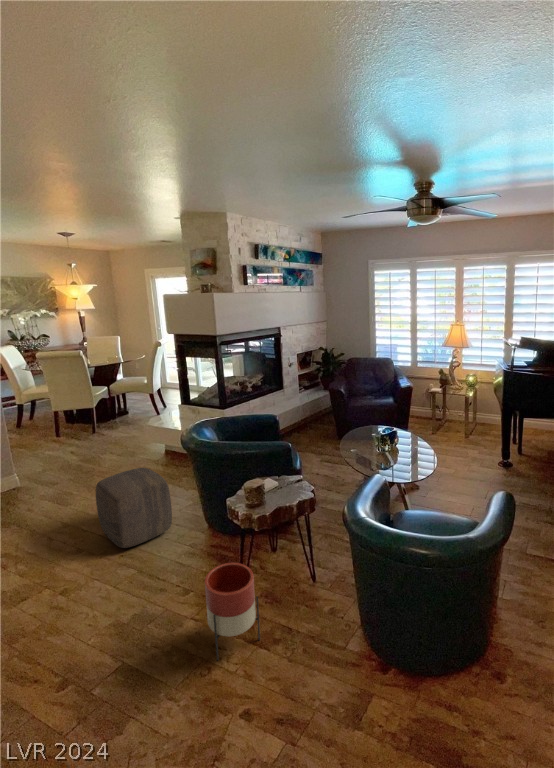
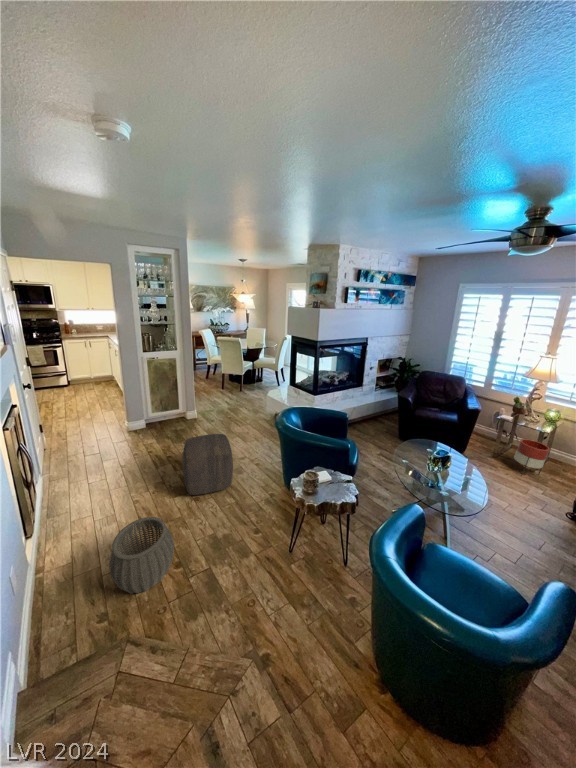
woven basket: none [82,554,154,639] -> present [109,517,174,594]
planter: present [205,563,260,661] -> present [512,439,550,476]

